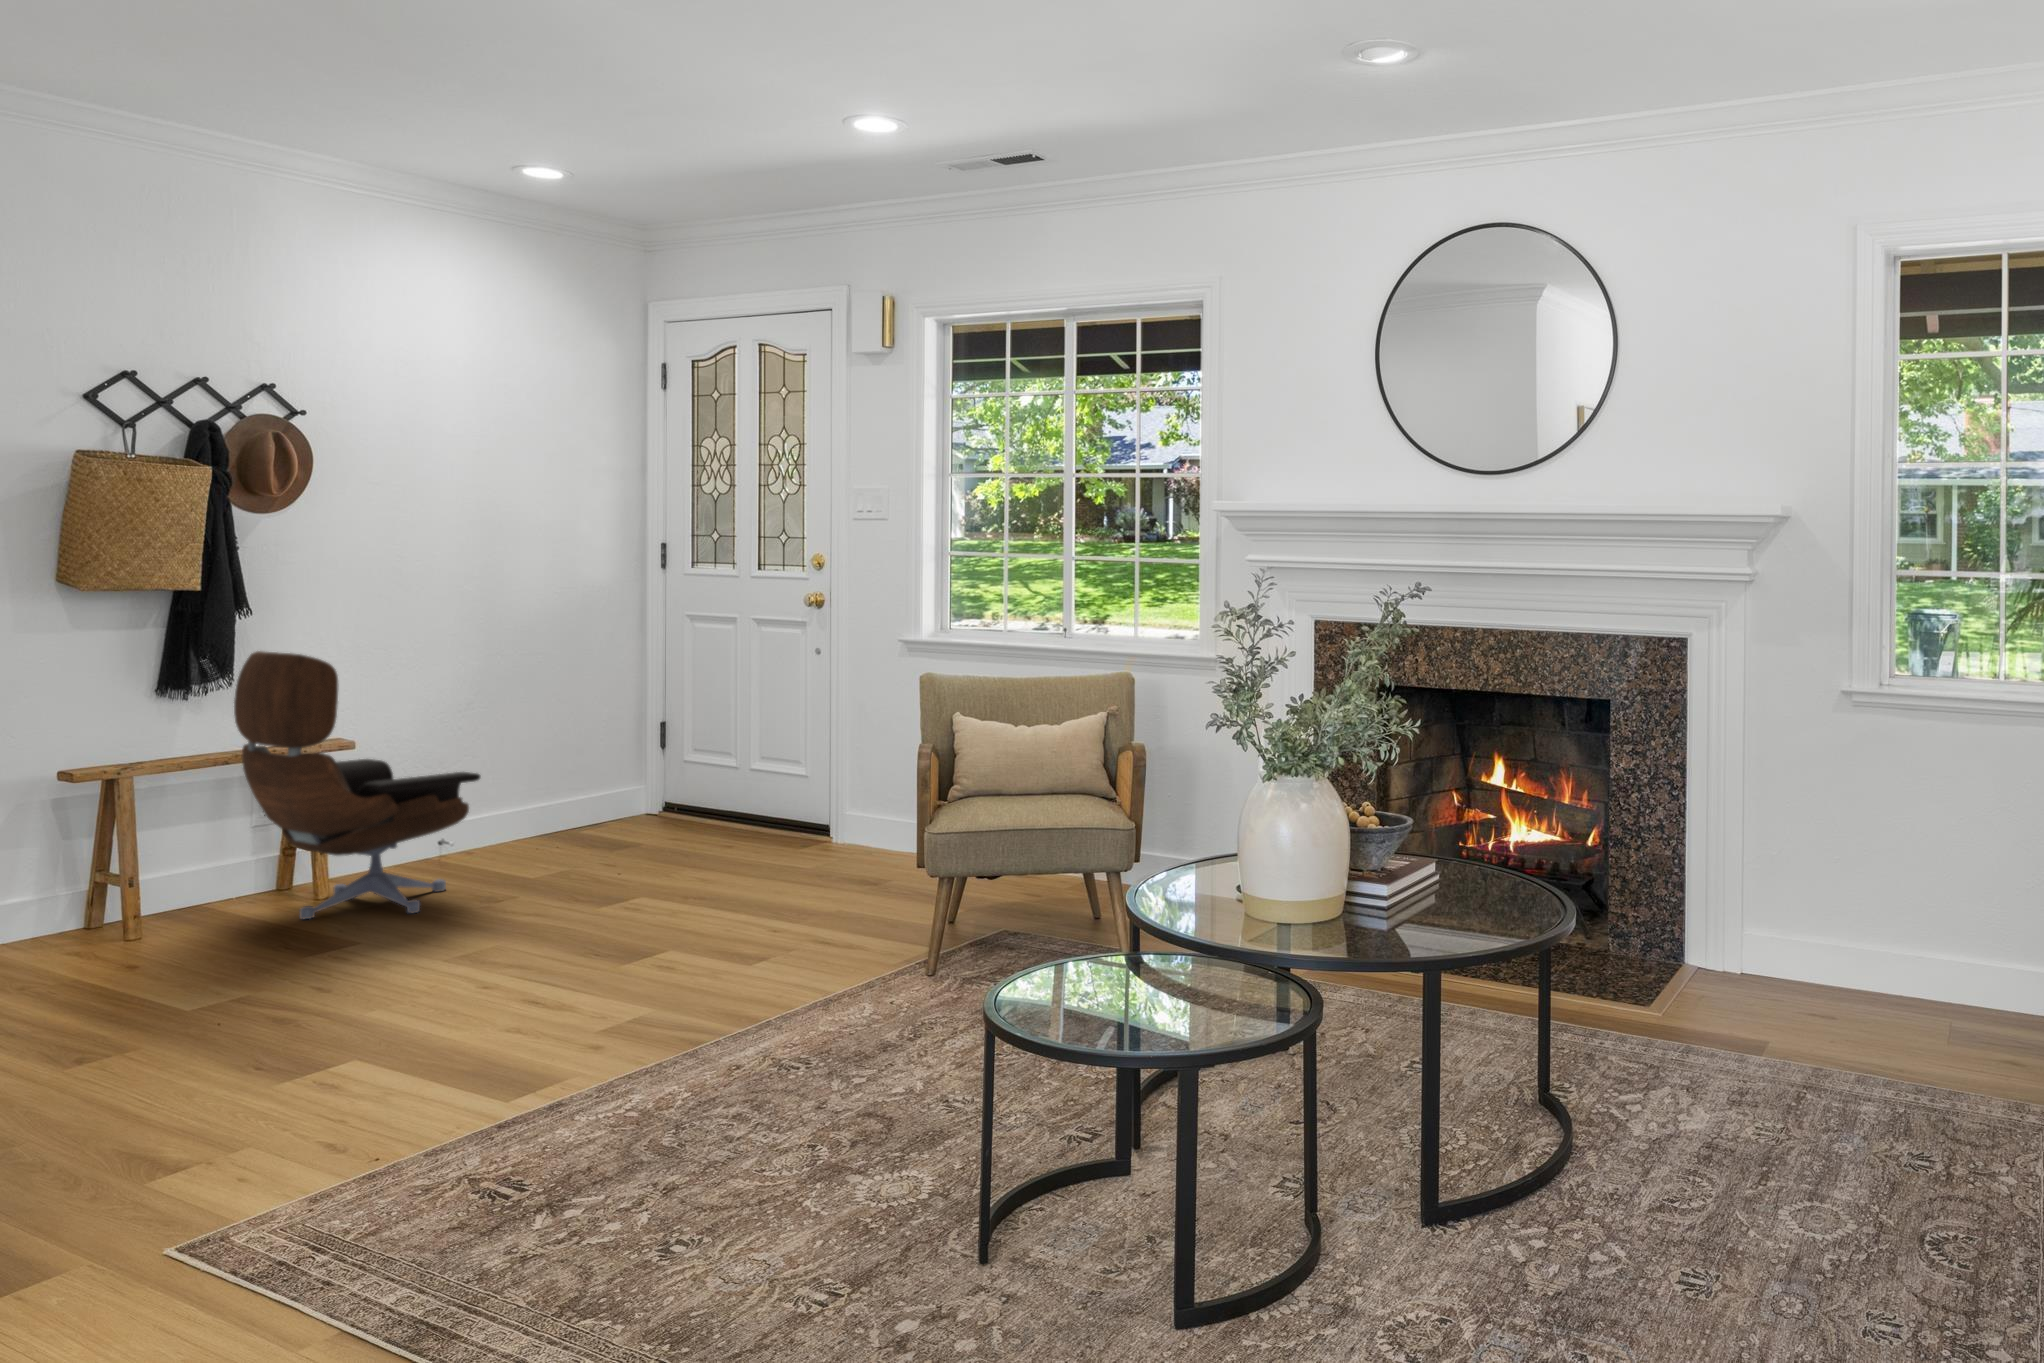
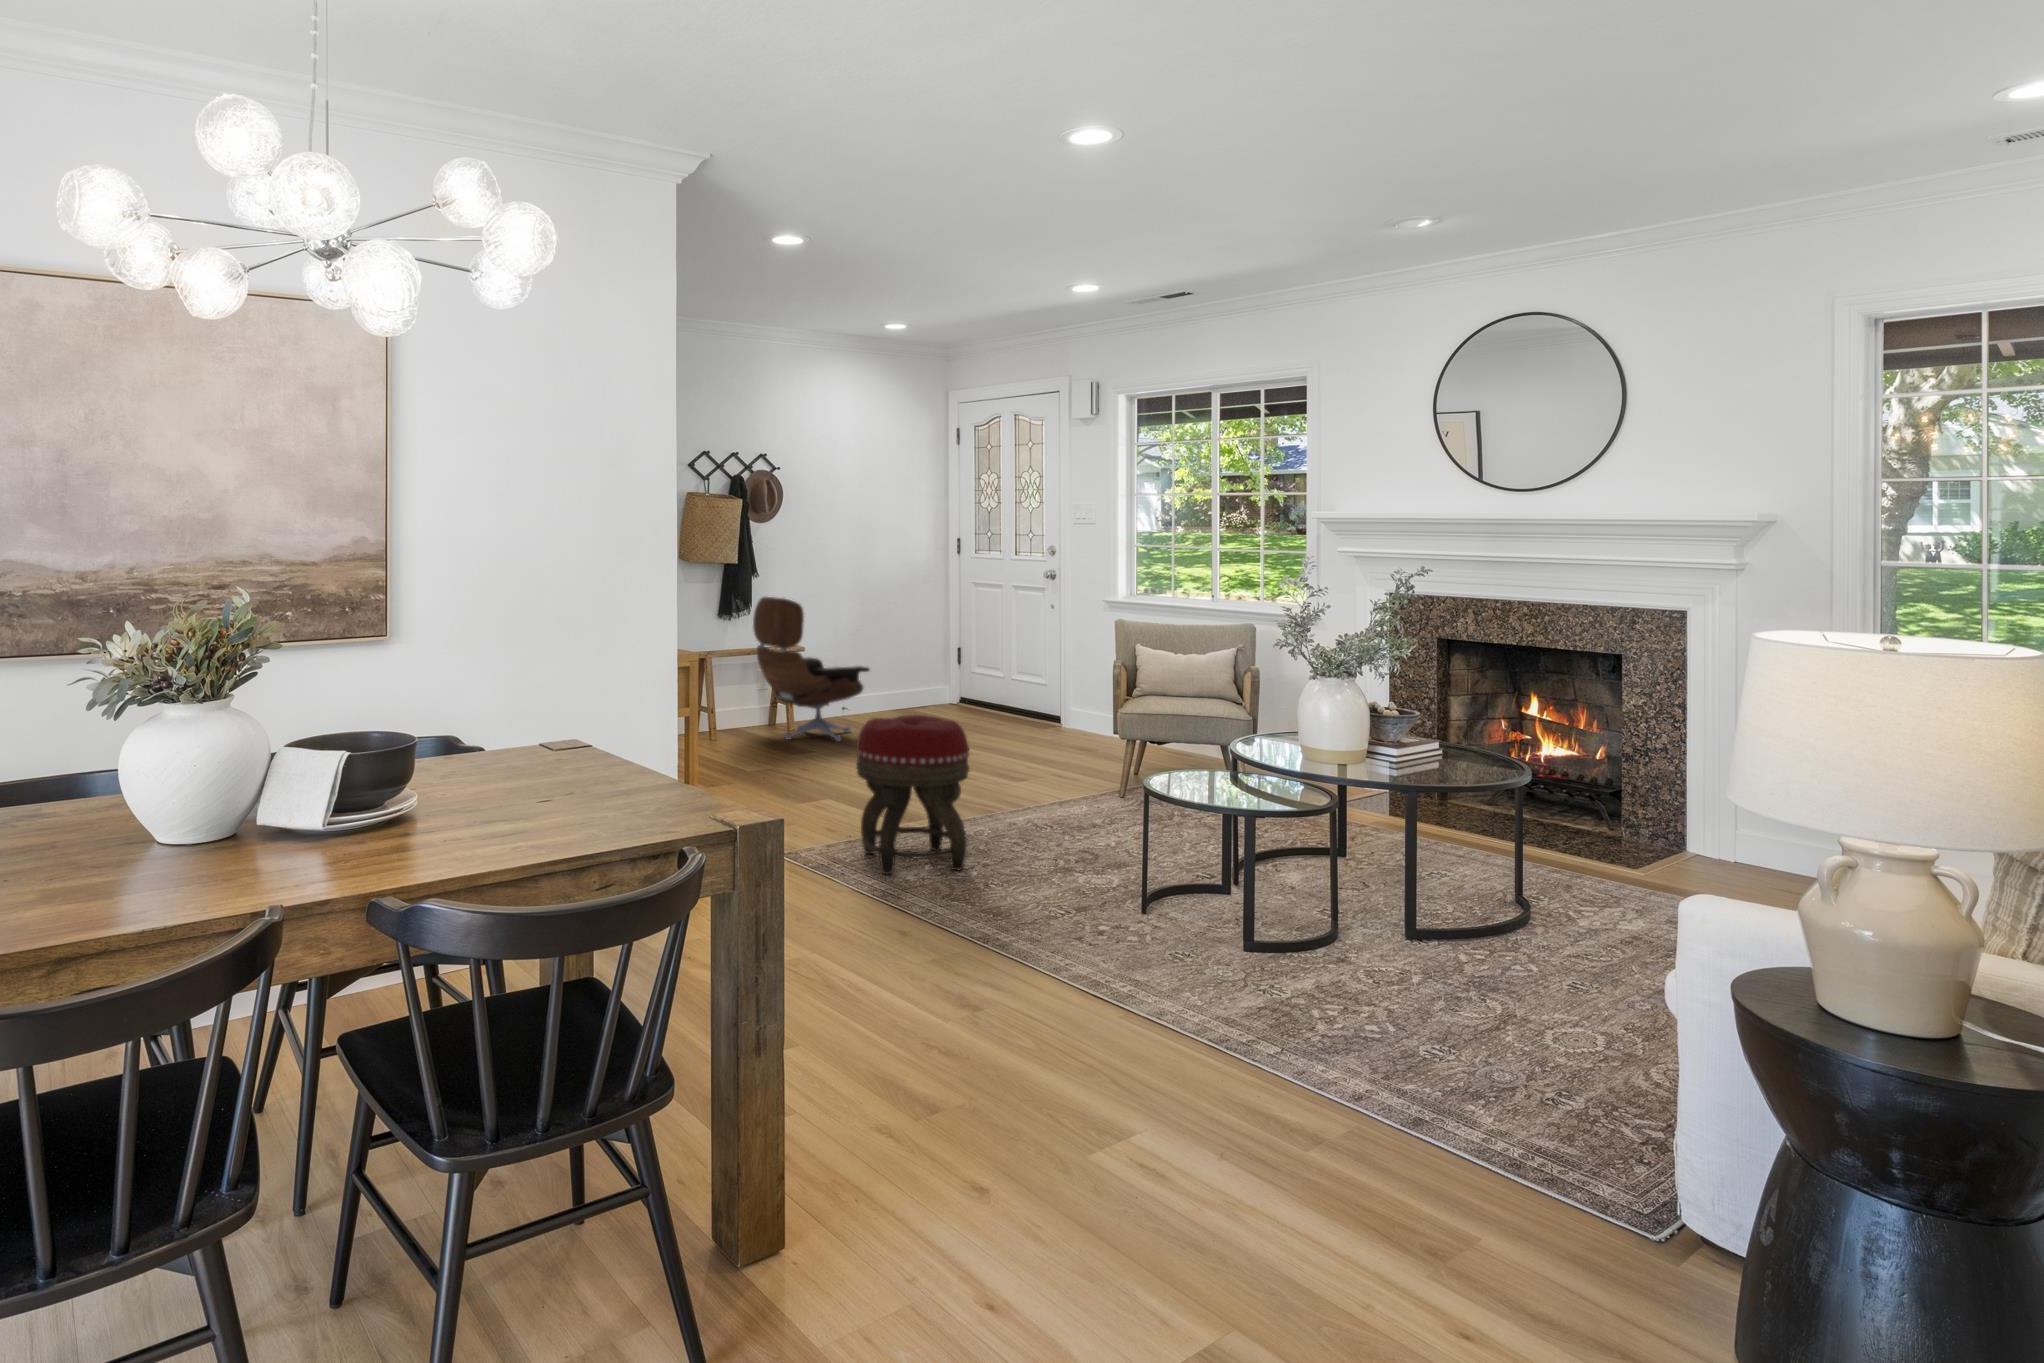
footstool: none [368,891,635,1261] -> present [856,715,970,874]

